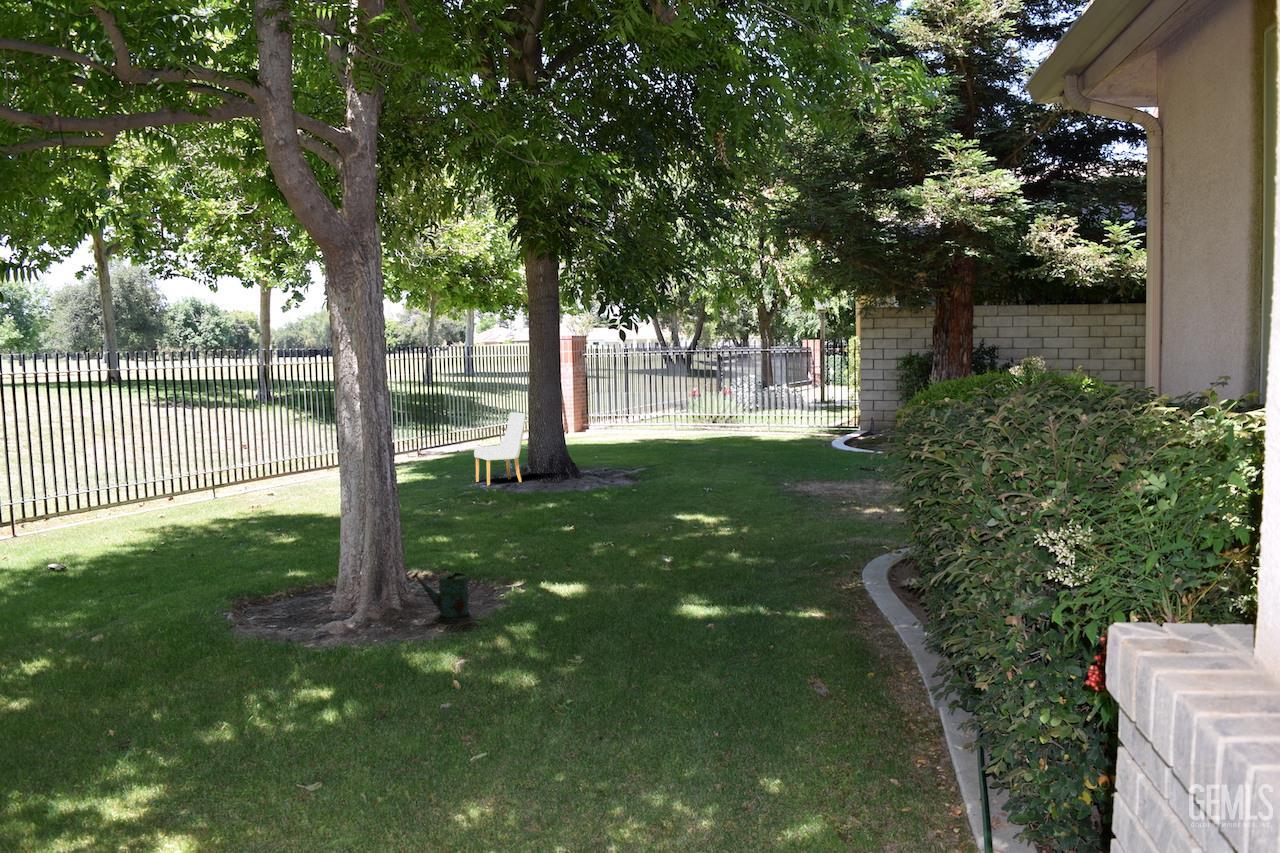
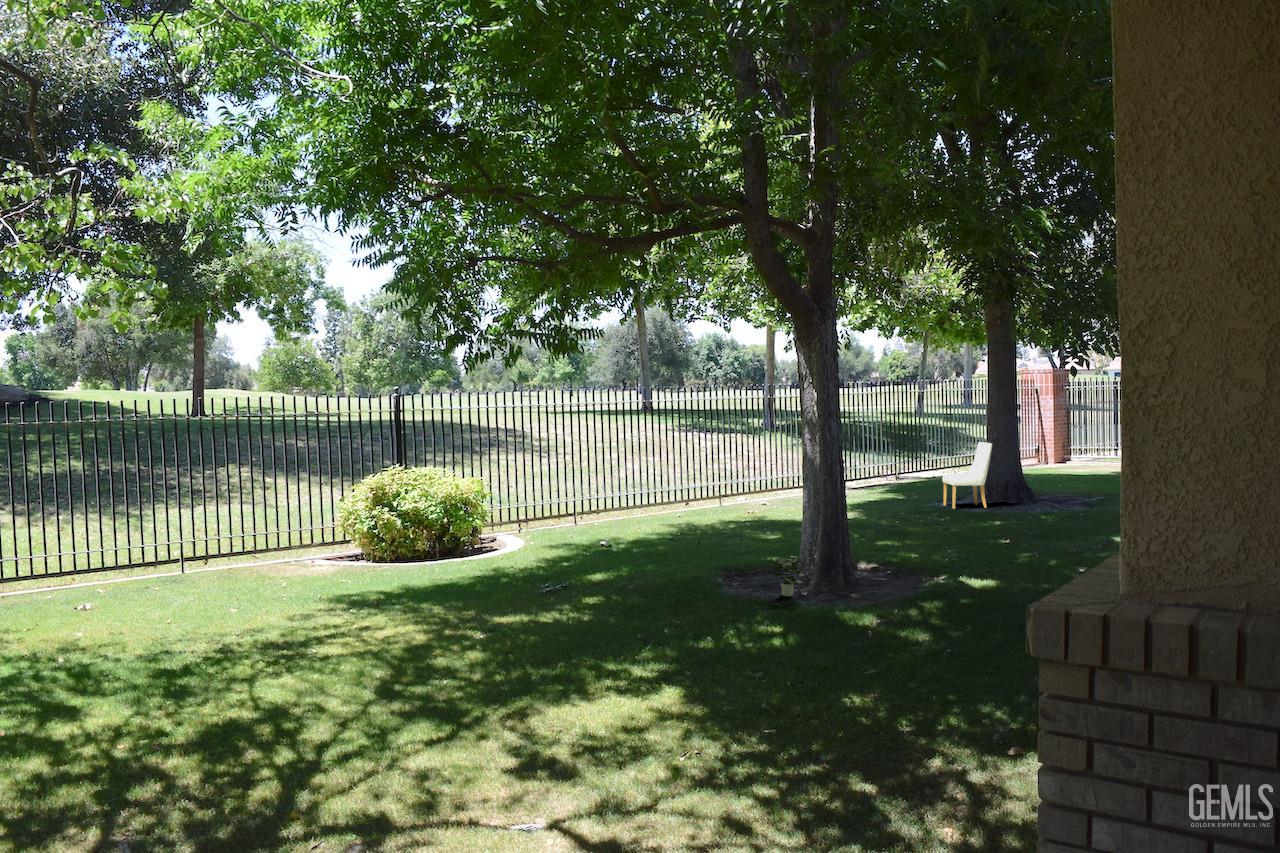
watering can: present [411,572,475,617] -> none [852,559,906,598]
potted plant: none [306,576,353,630] -> present [774,556,804,596]

